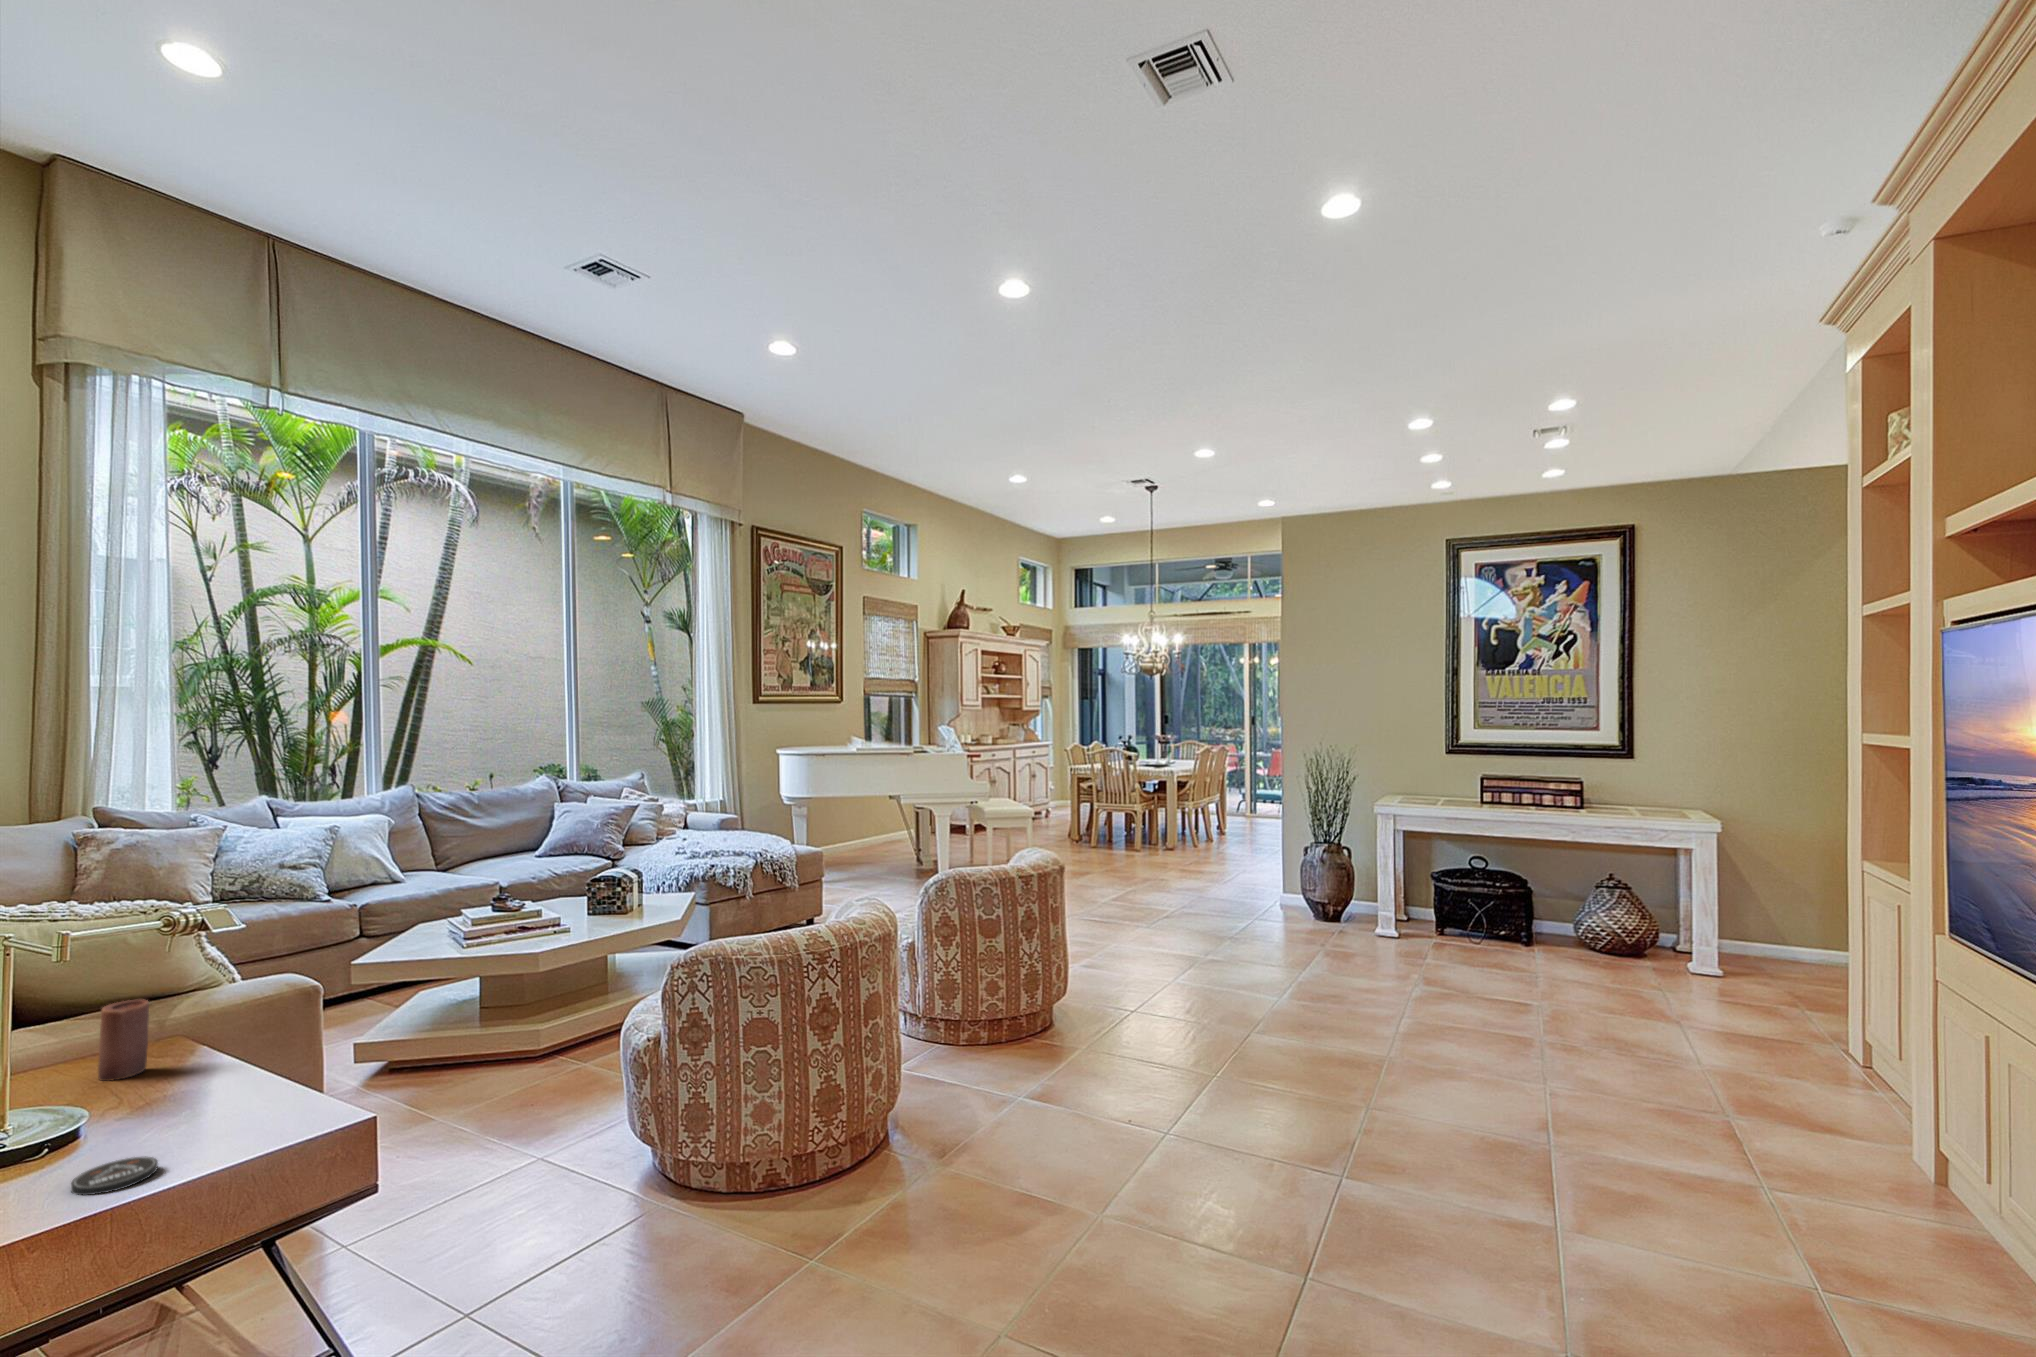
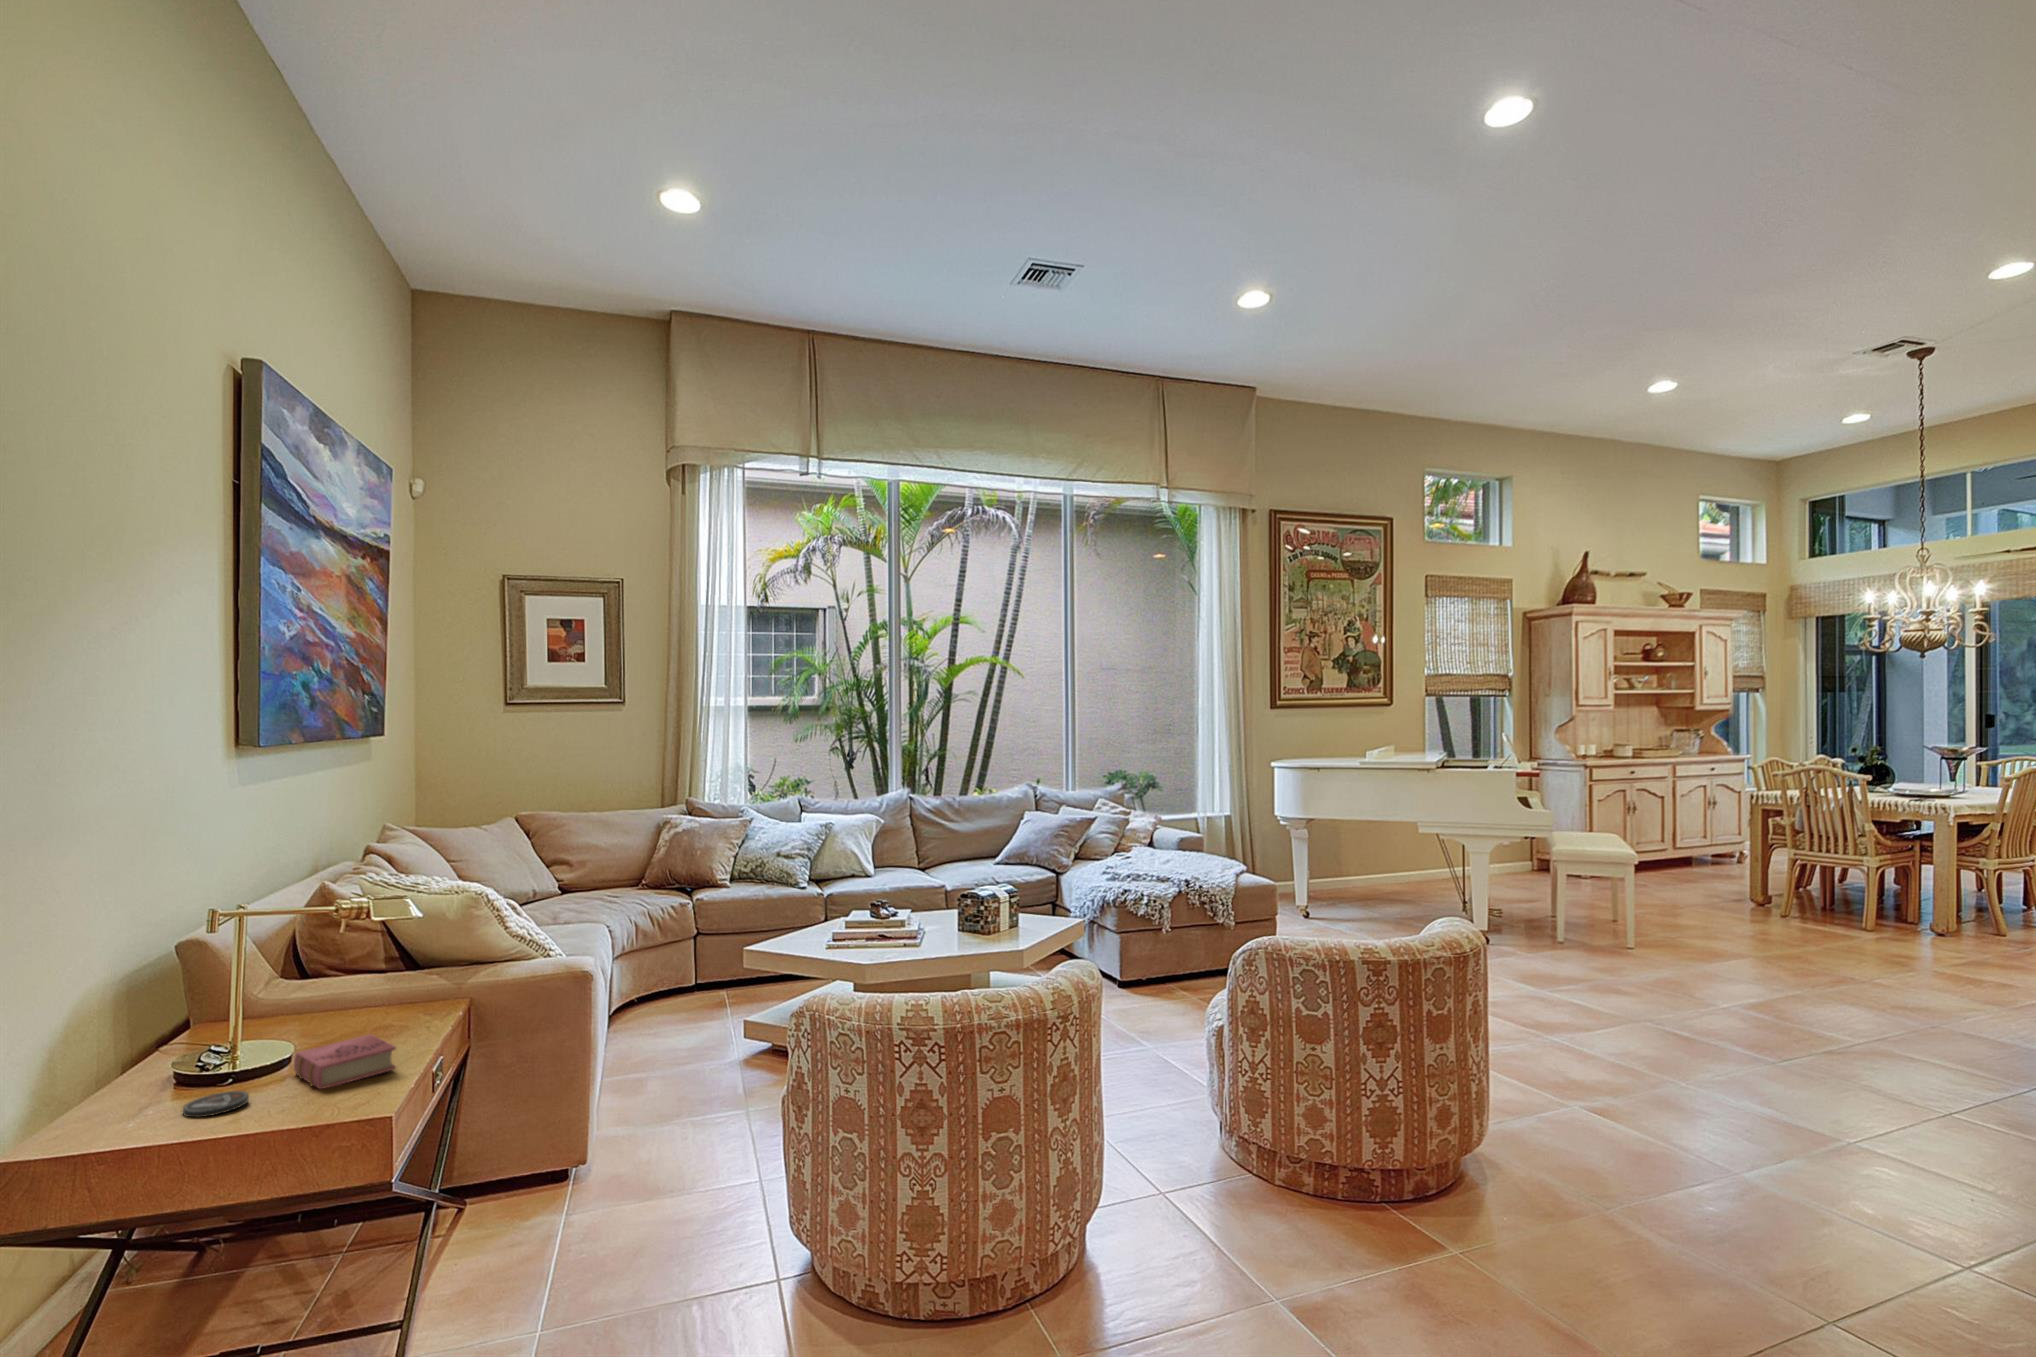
candle: present [98,999,149,1081] -> none [406,955,438,1018]
book: none [126,1078,272,1142] -> present [294,1034,396,1089]

